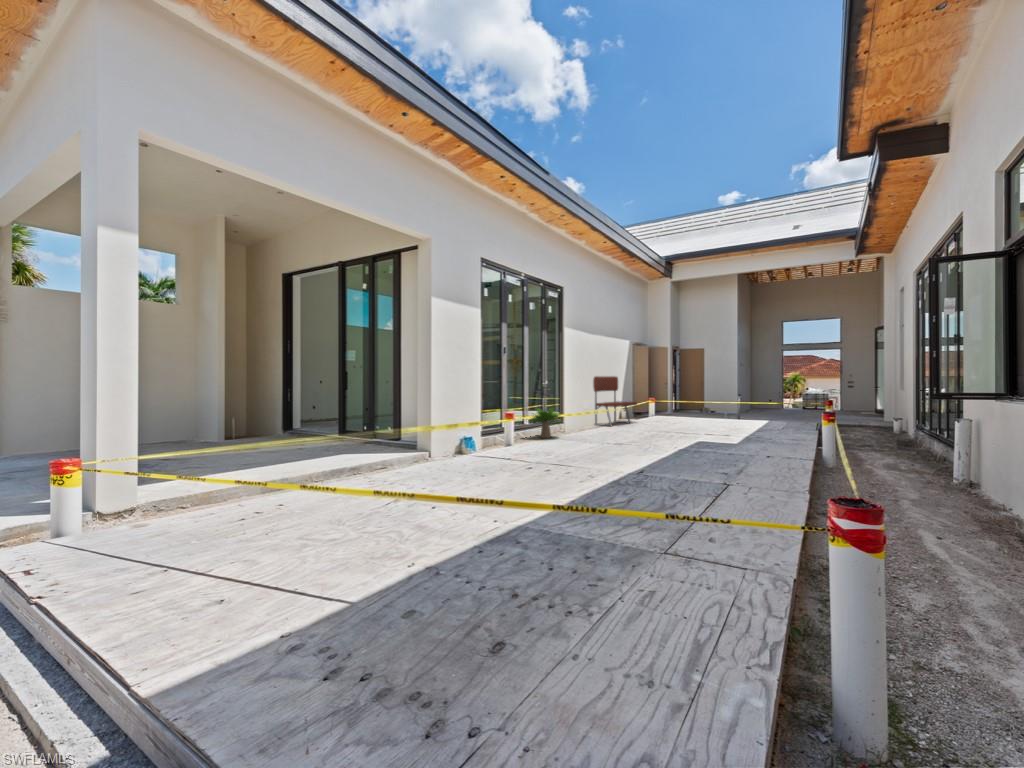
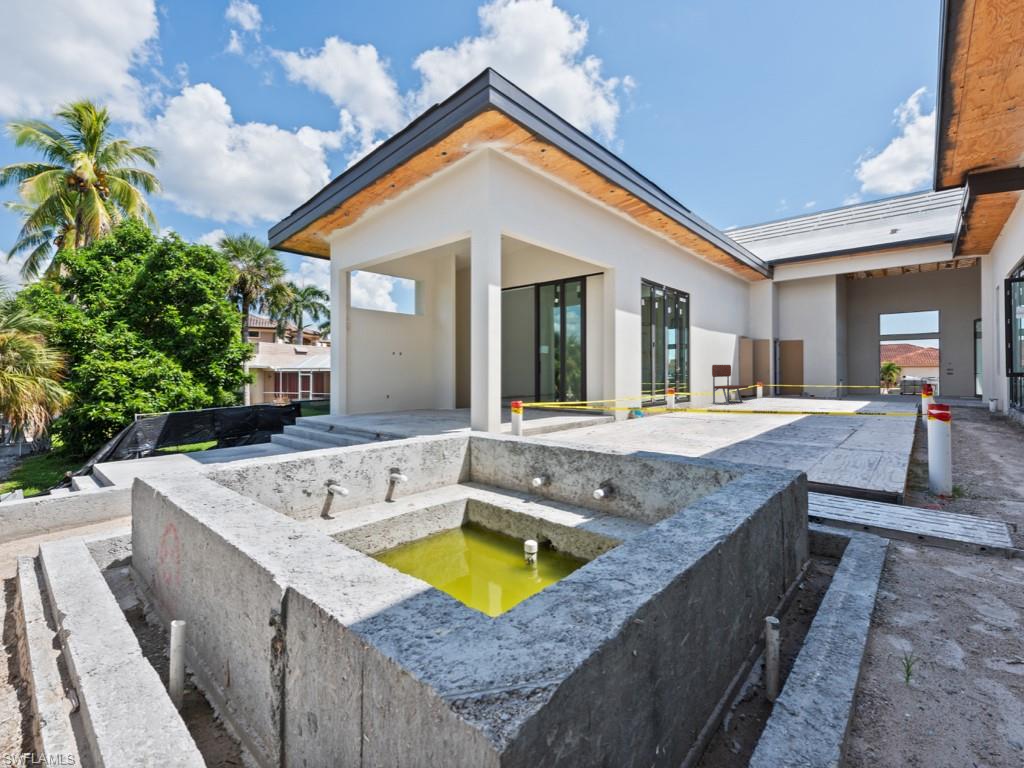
potted plant: present [530,408,561,438] -> none [667,386,698,411]

